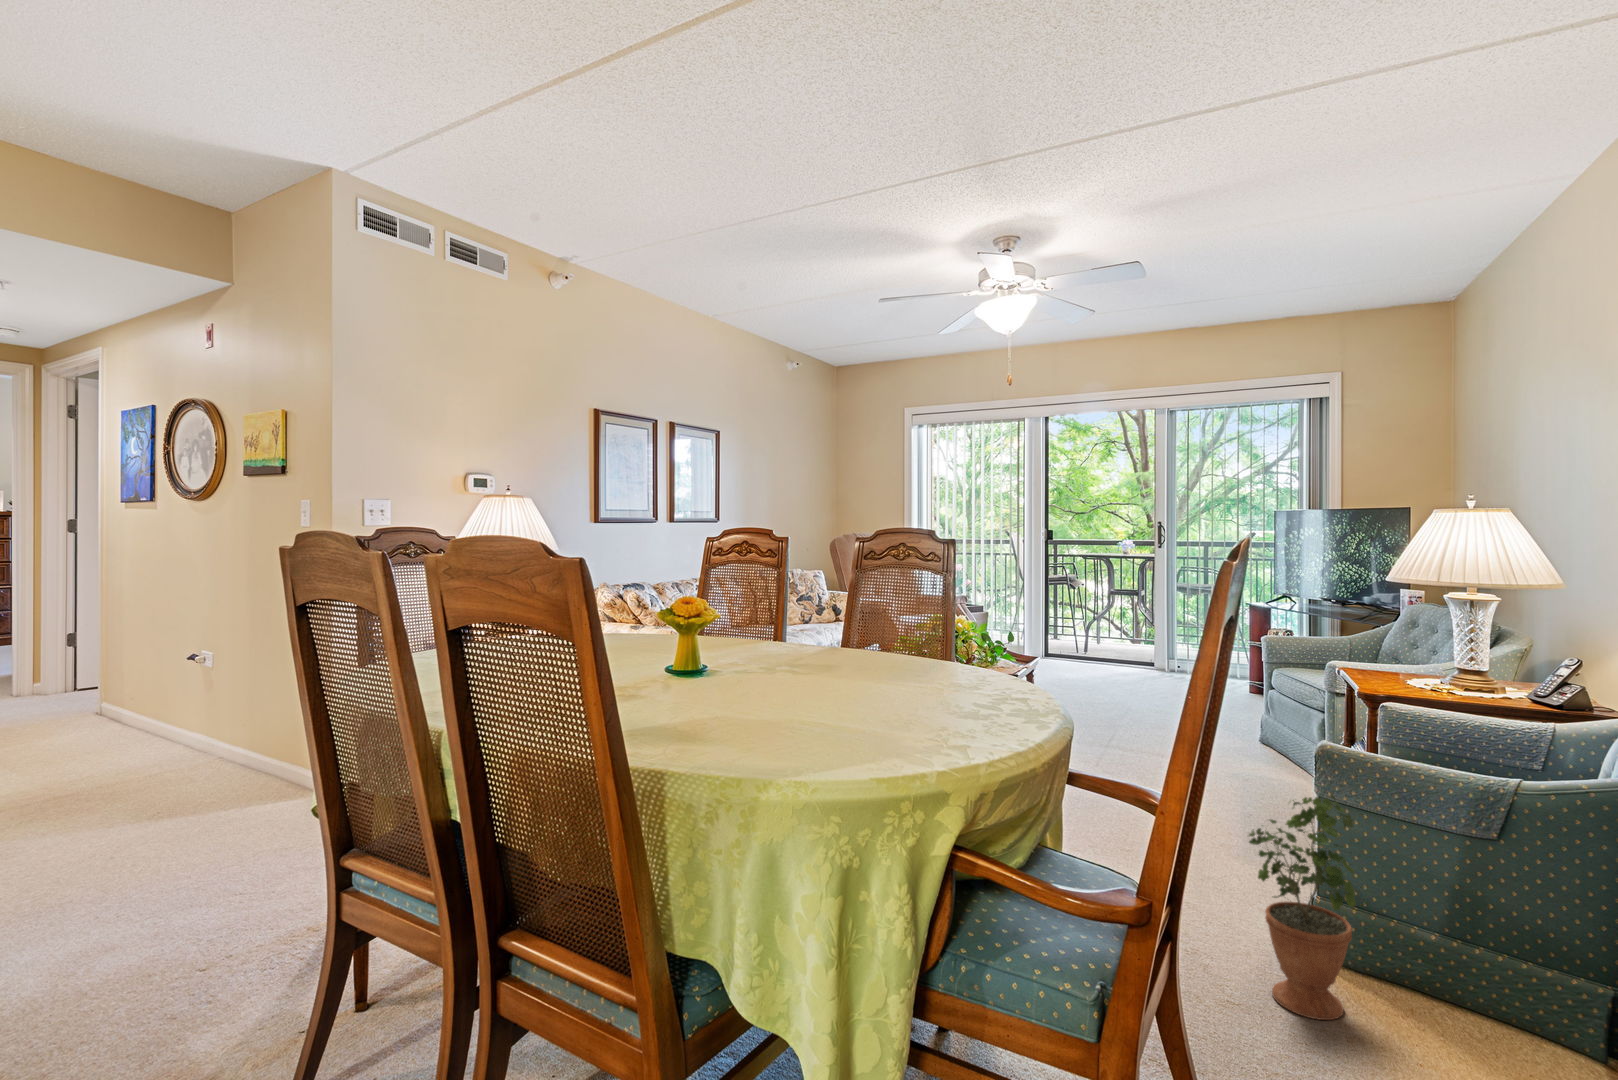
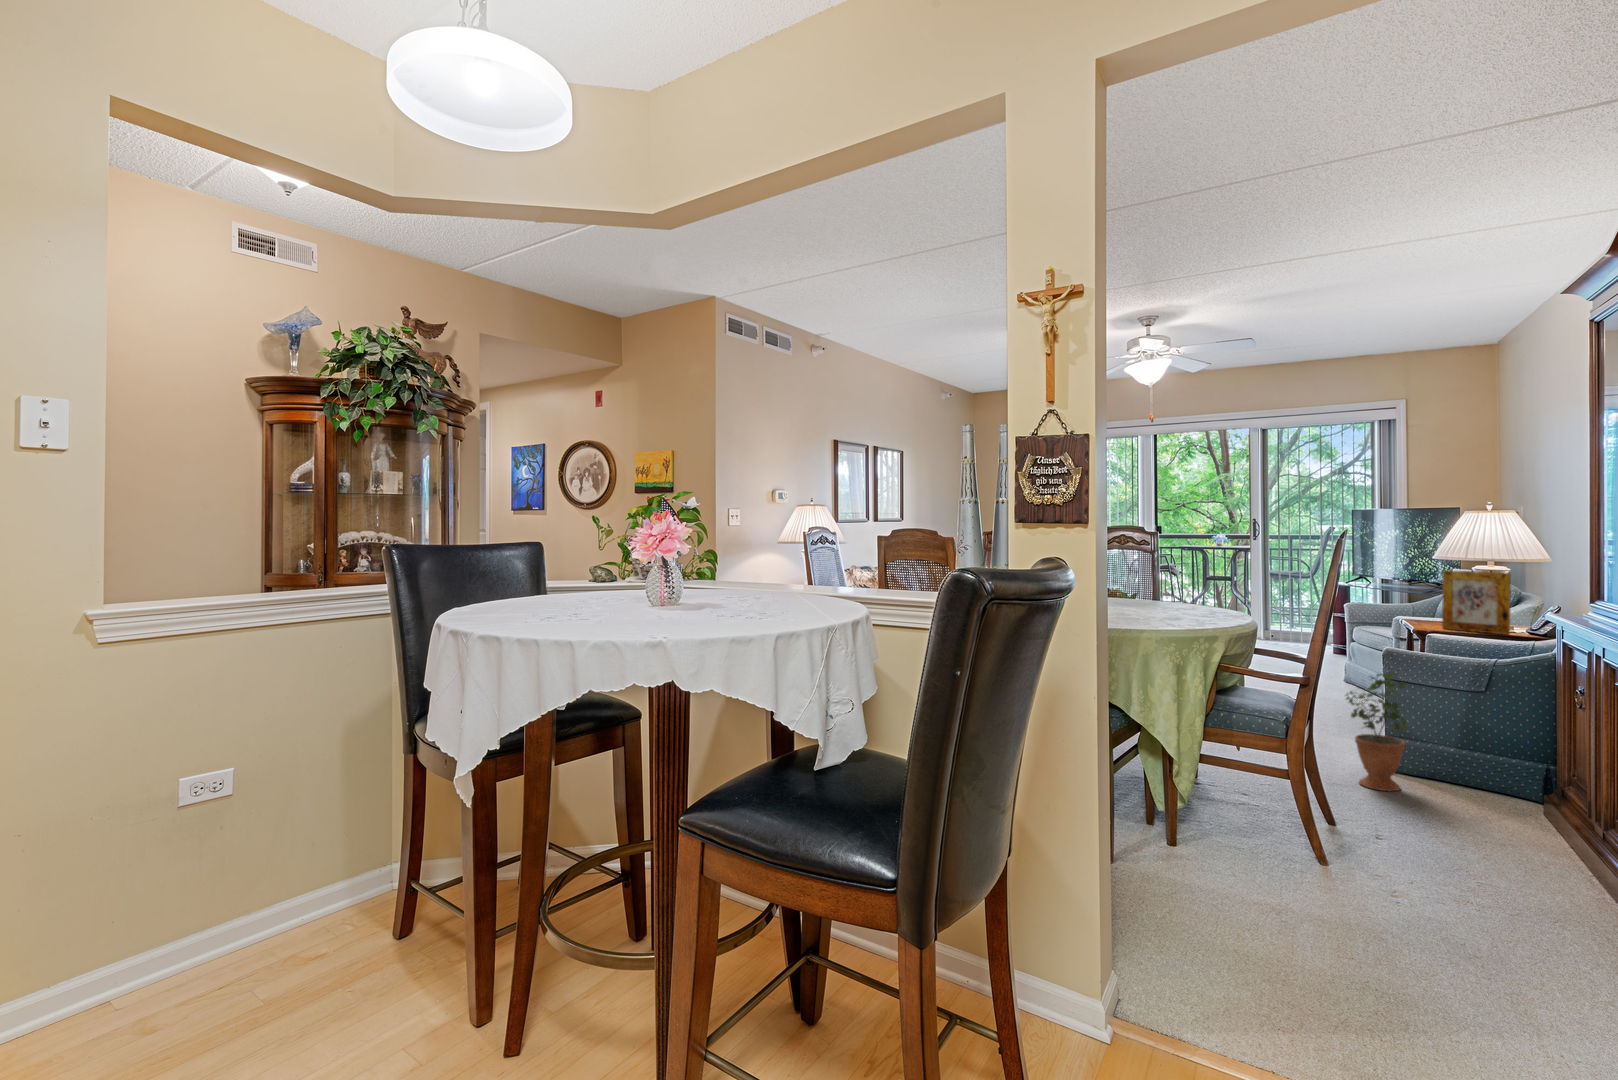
picture frame: none [1402,602,1510,708] -> present [1442,570,1511,635]

